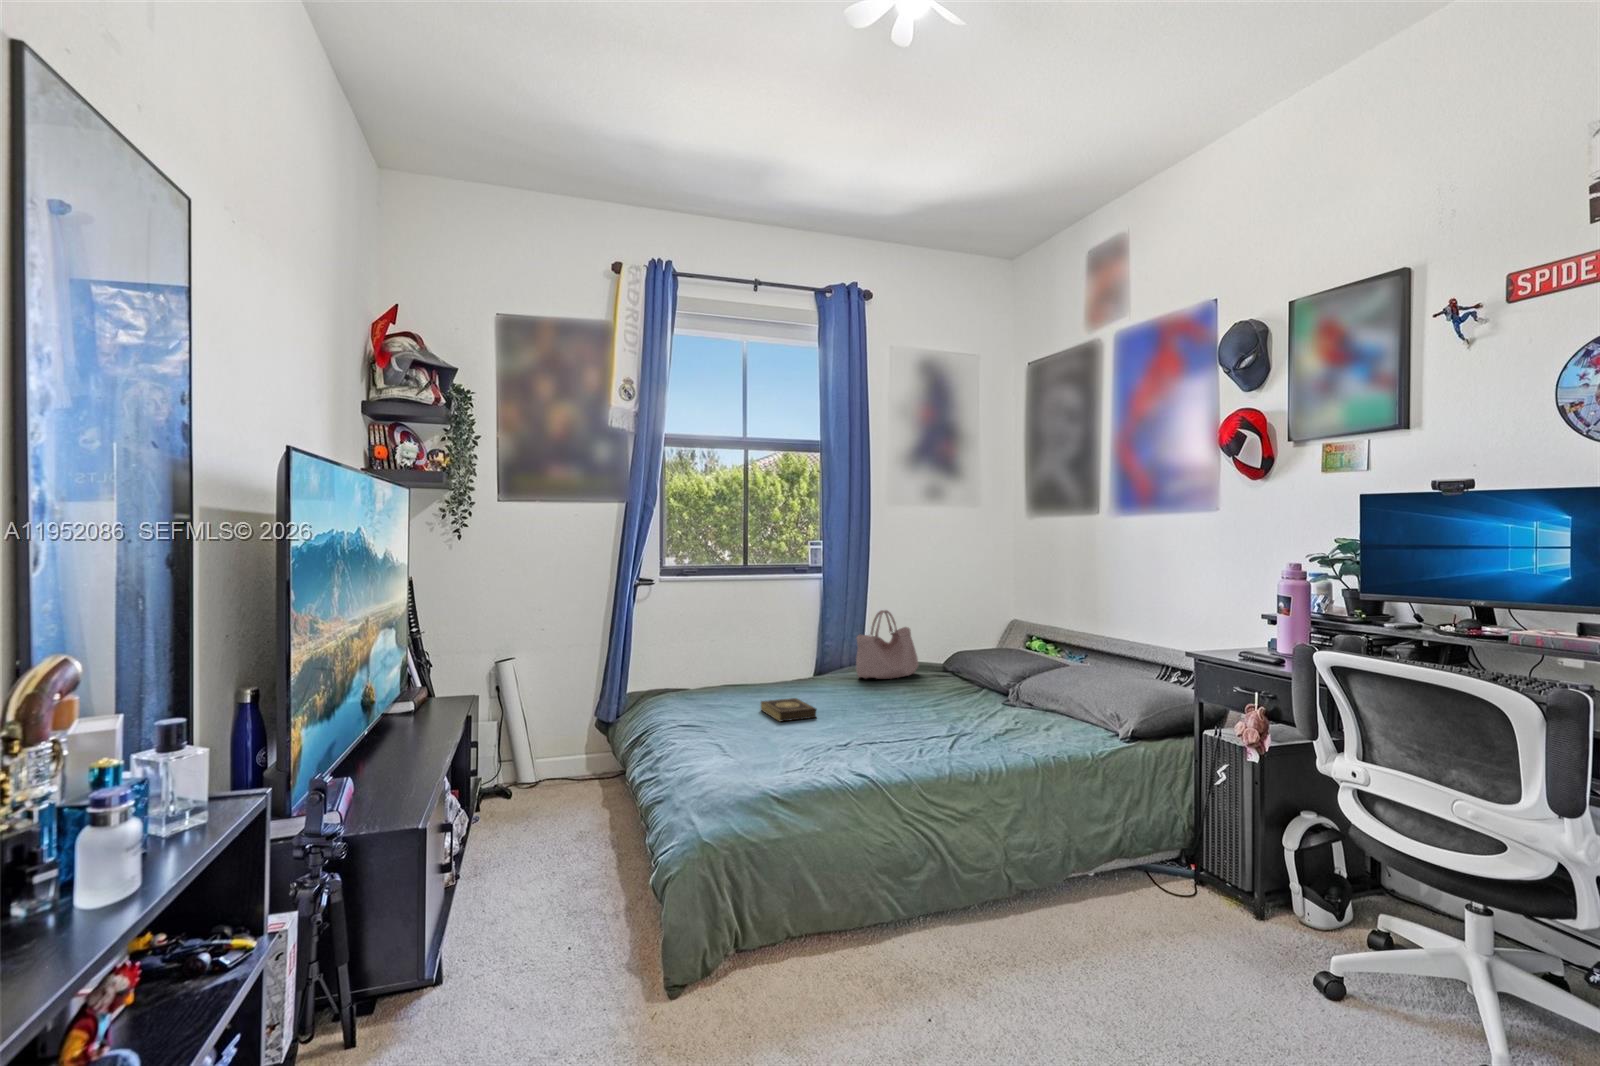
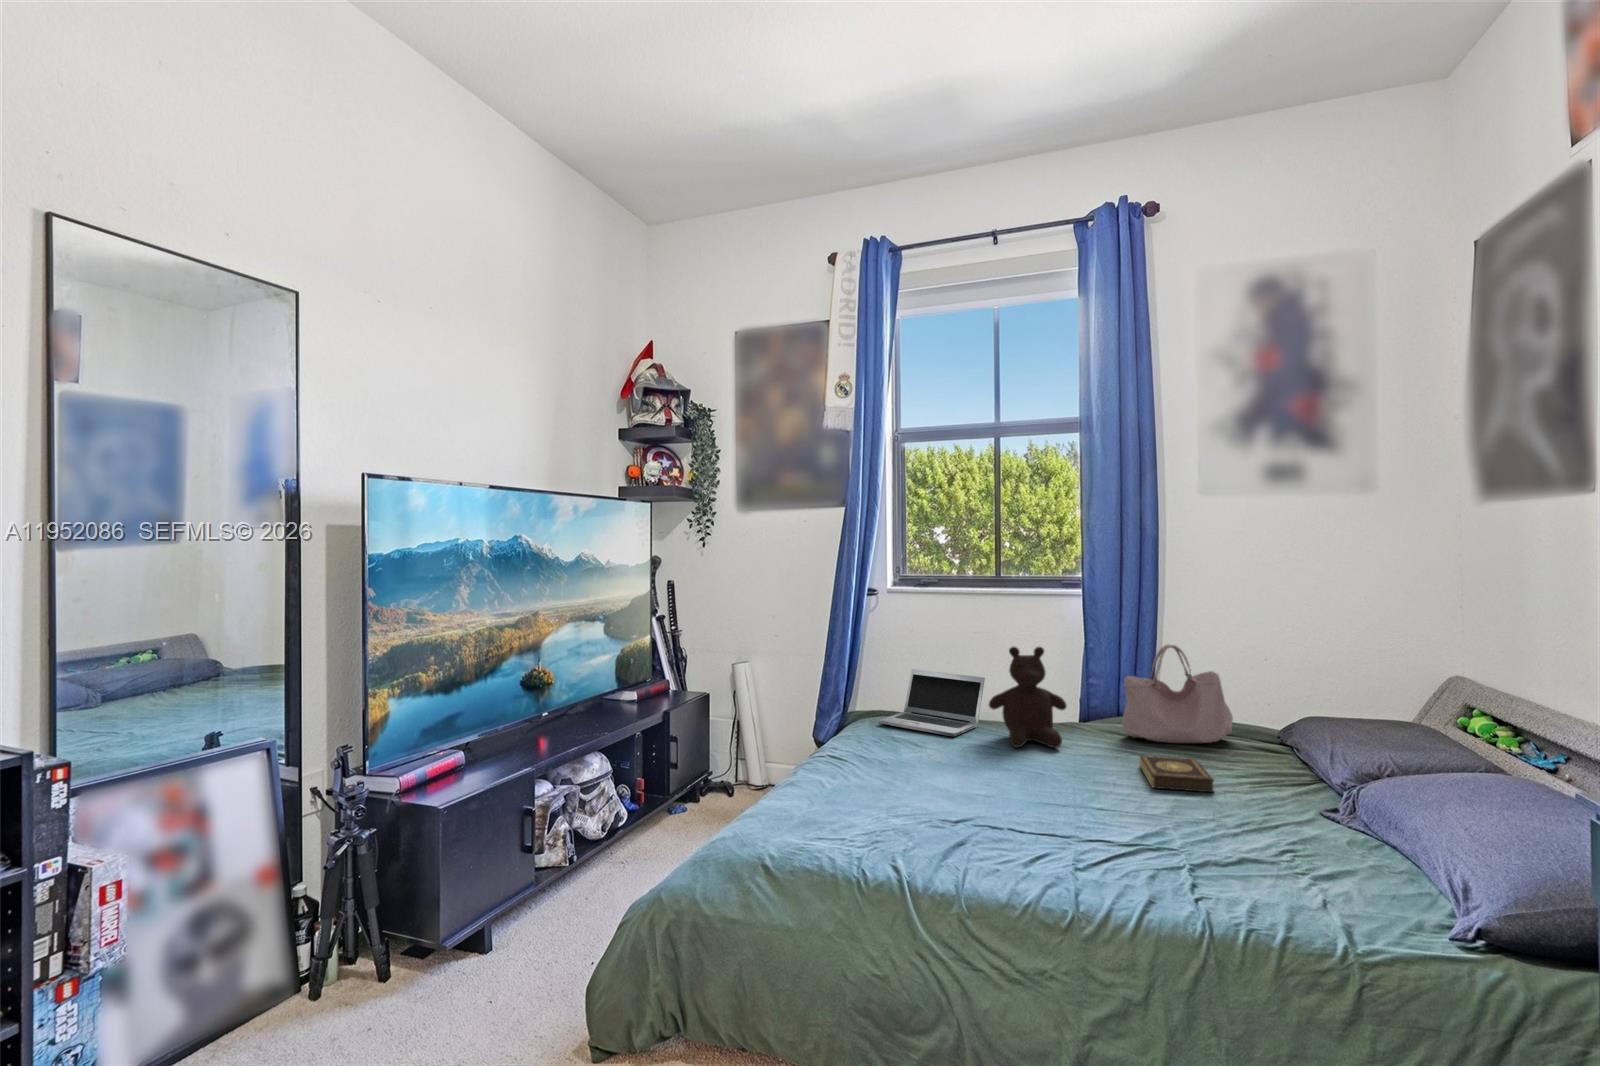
teddy bear: none [775,617,834,695] -> present [989,646,1067,748]
laptop: none [677,647,756,696] -> present [879,669,985,736]
book: present [761,698,816,722] -> present [1140,755,1214,792]

